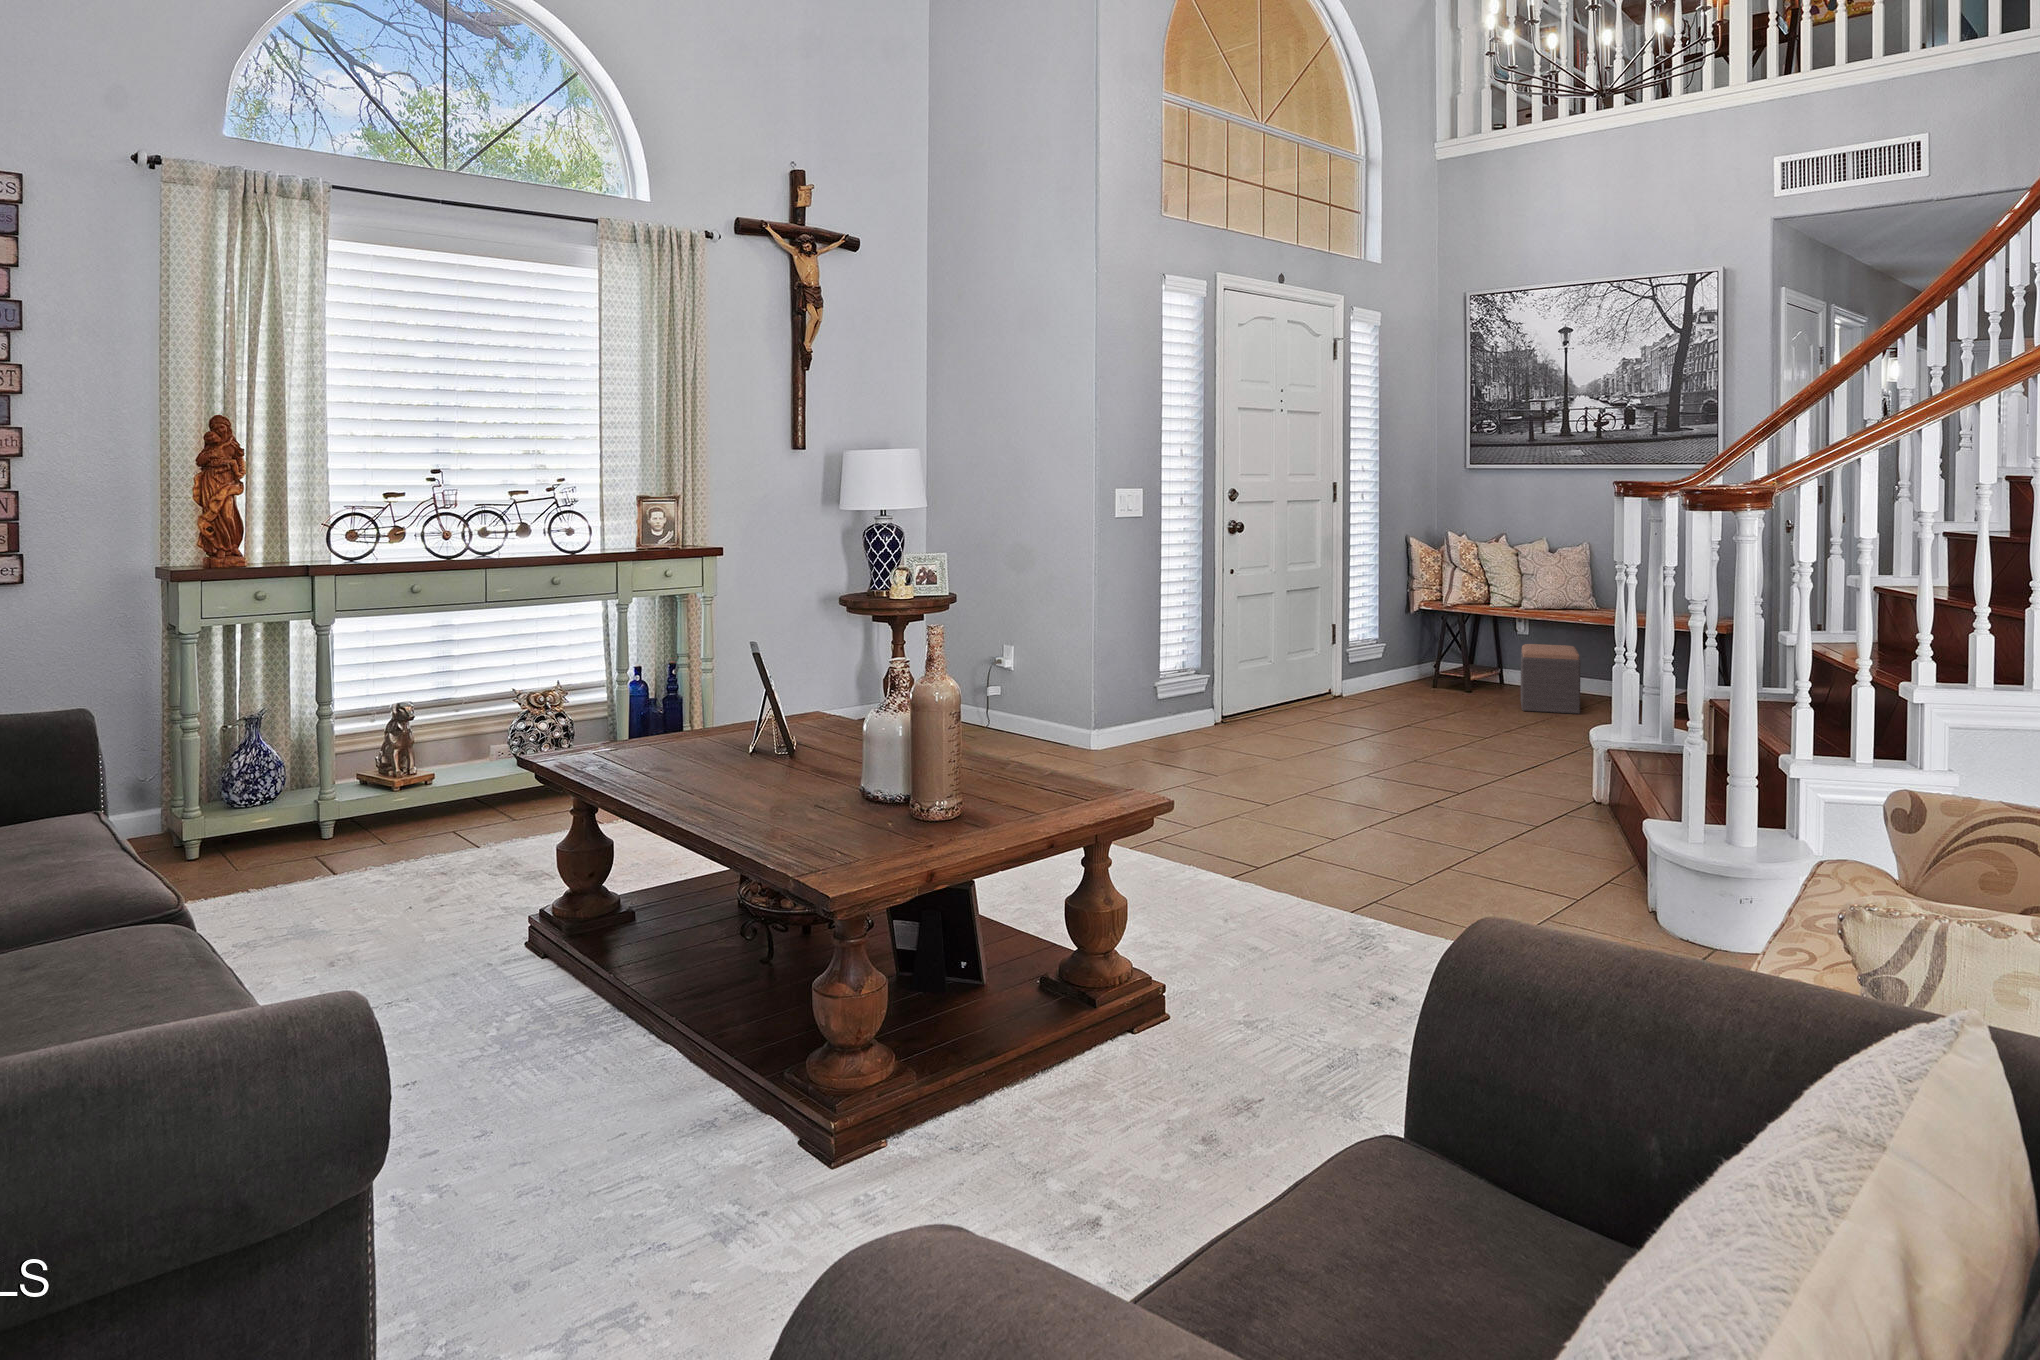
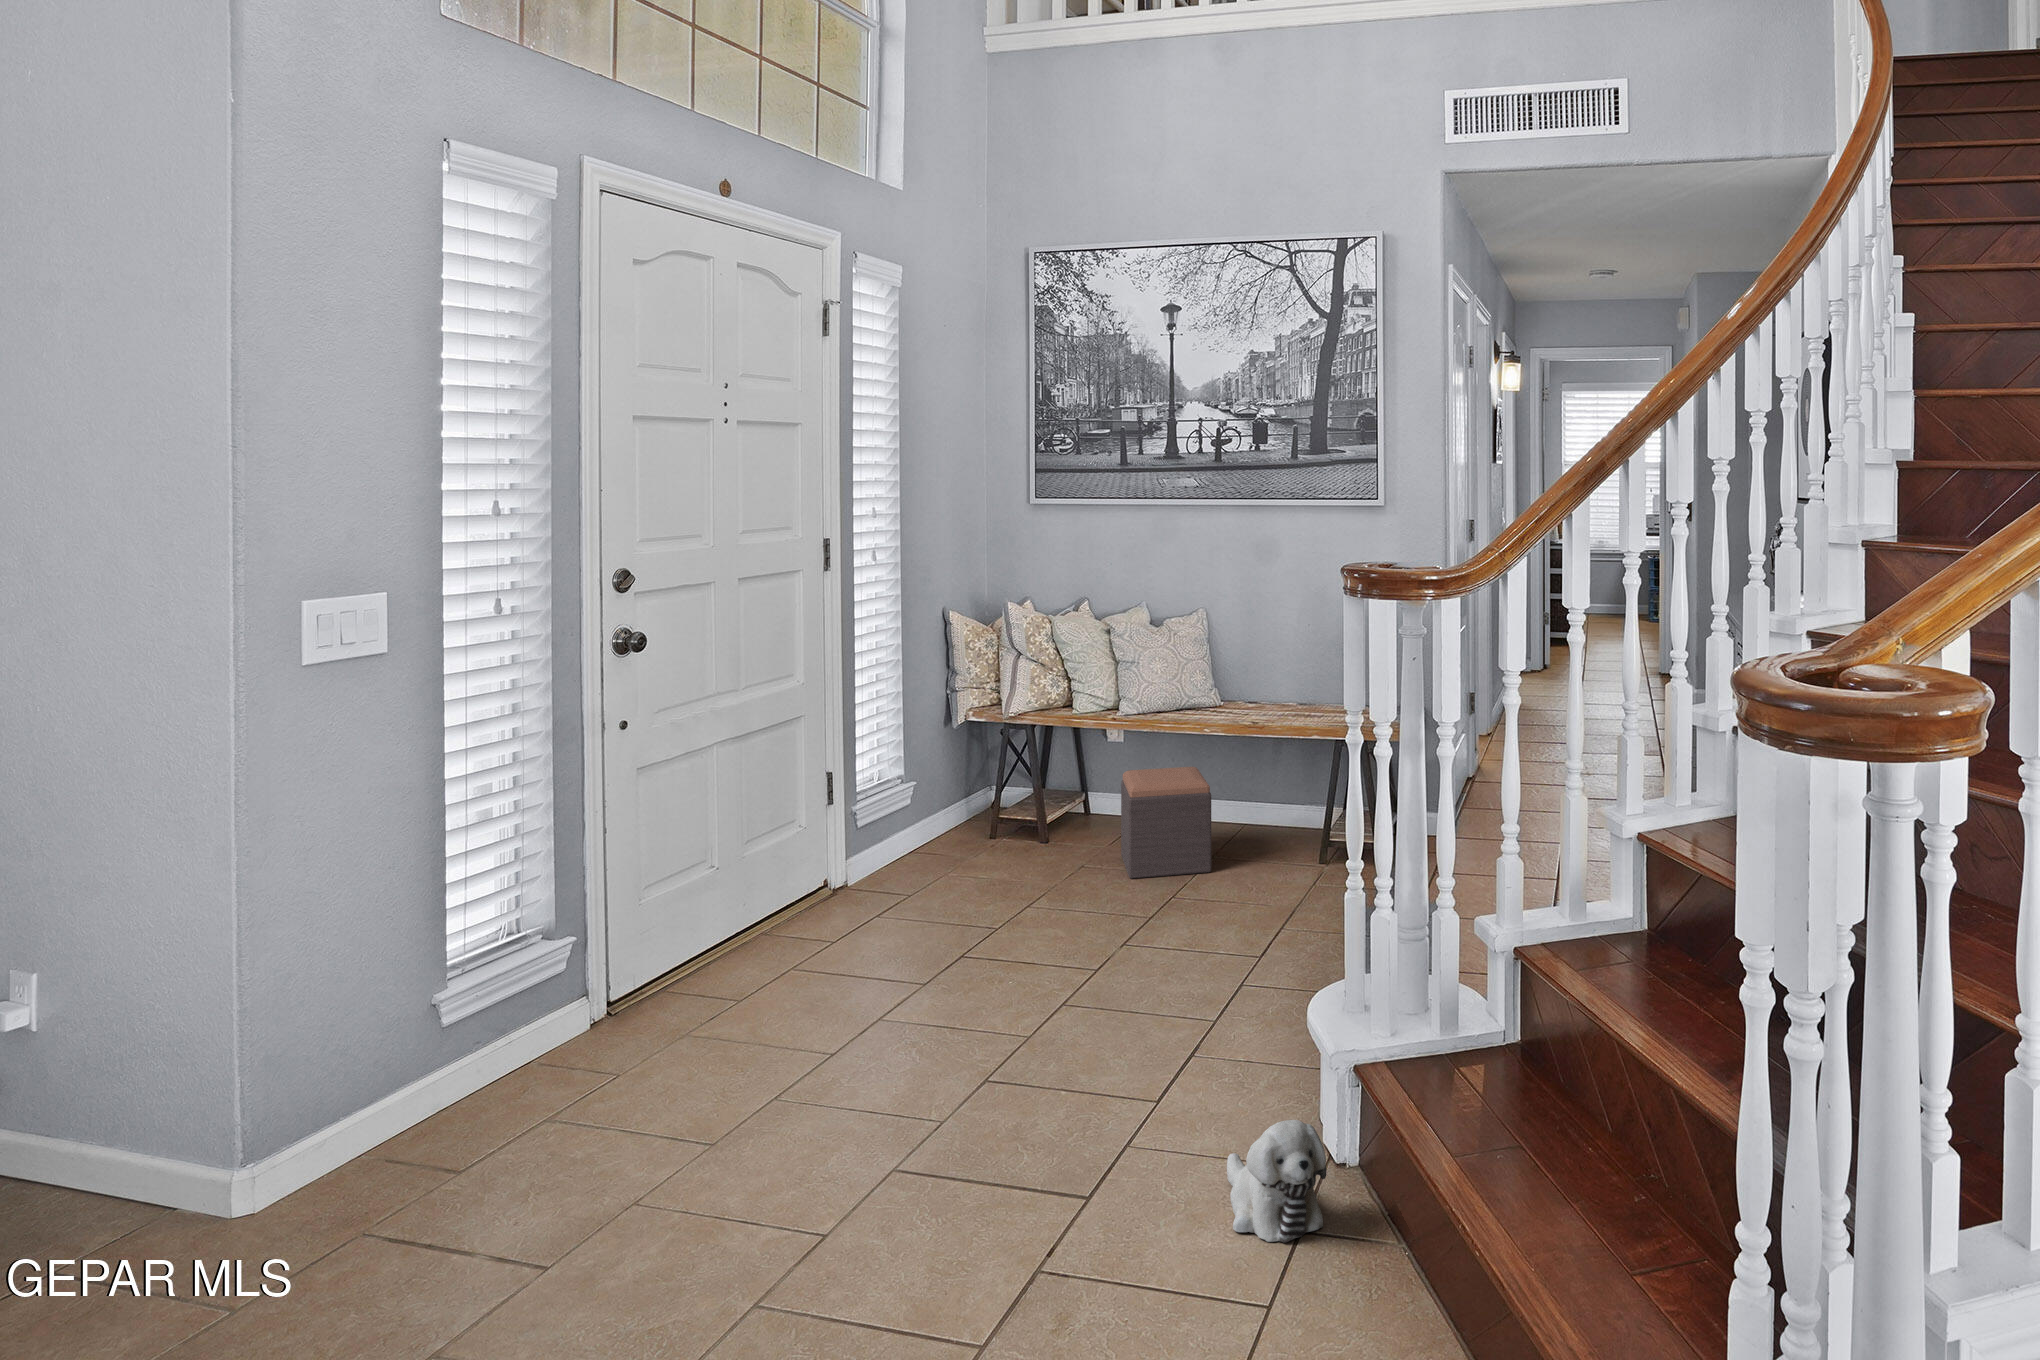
plush toy: none [1529,770,1584,828] -> present [1227,1120,1327,1243]

